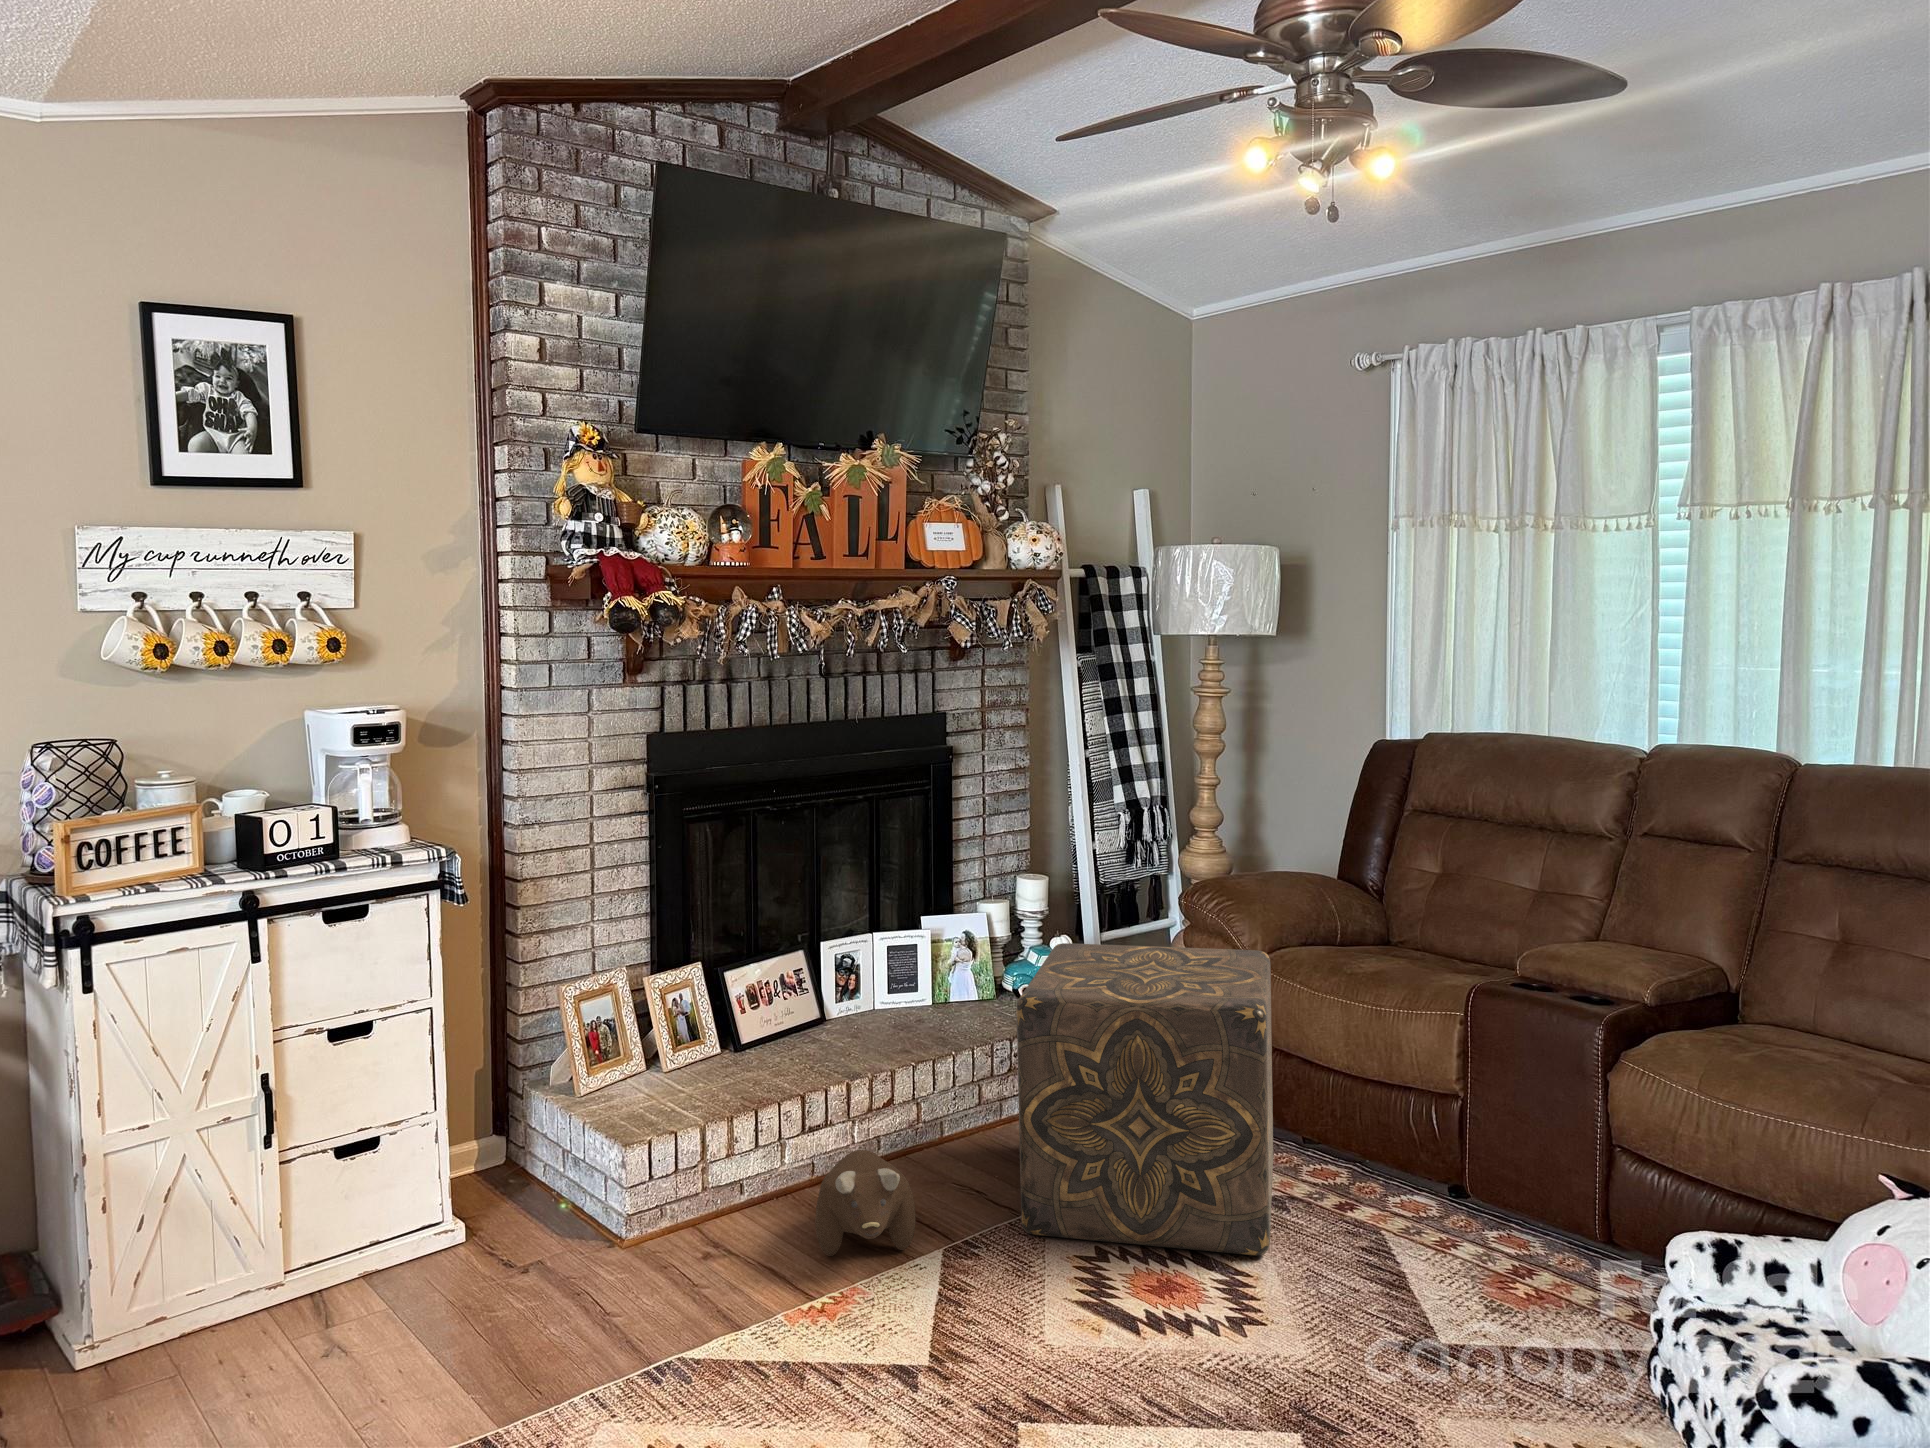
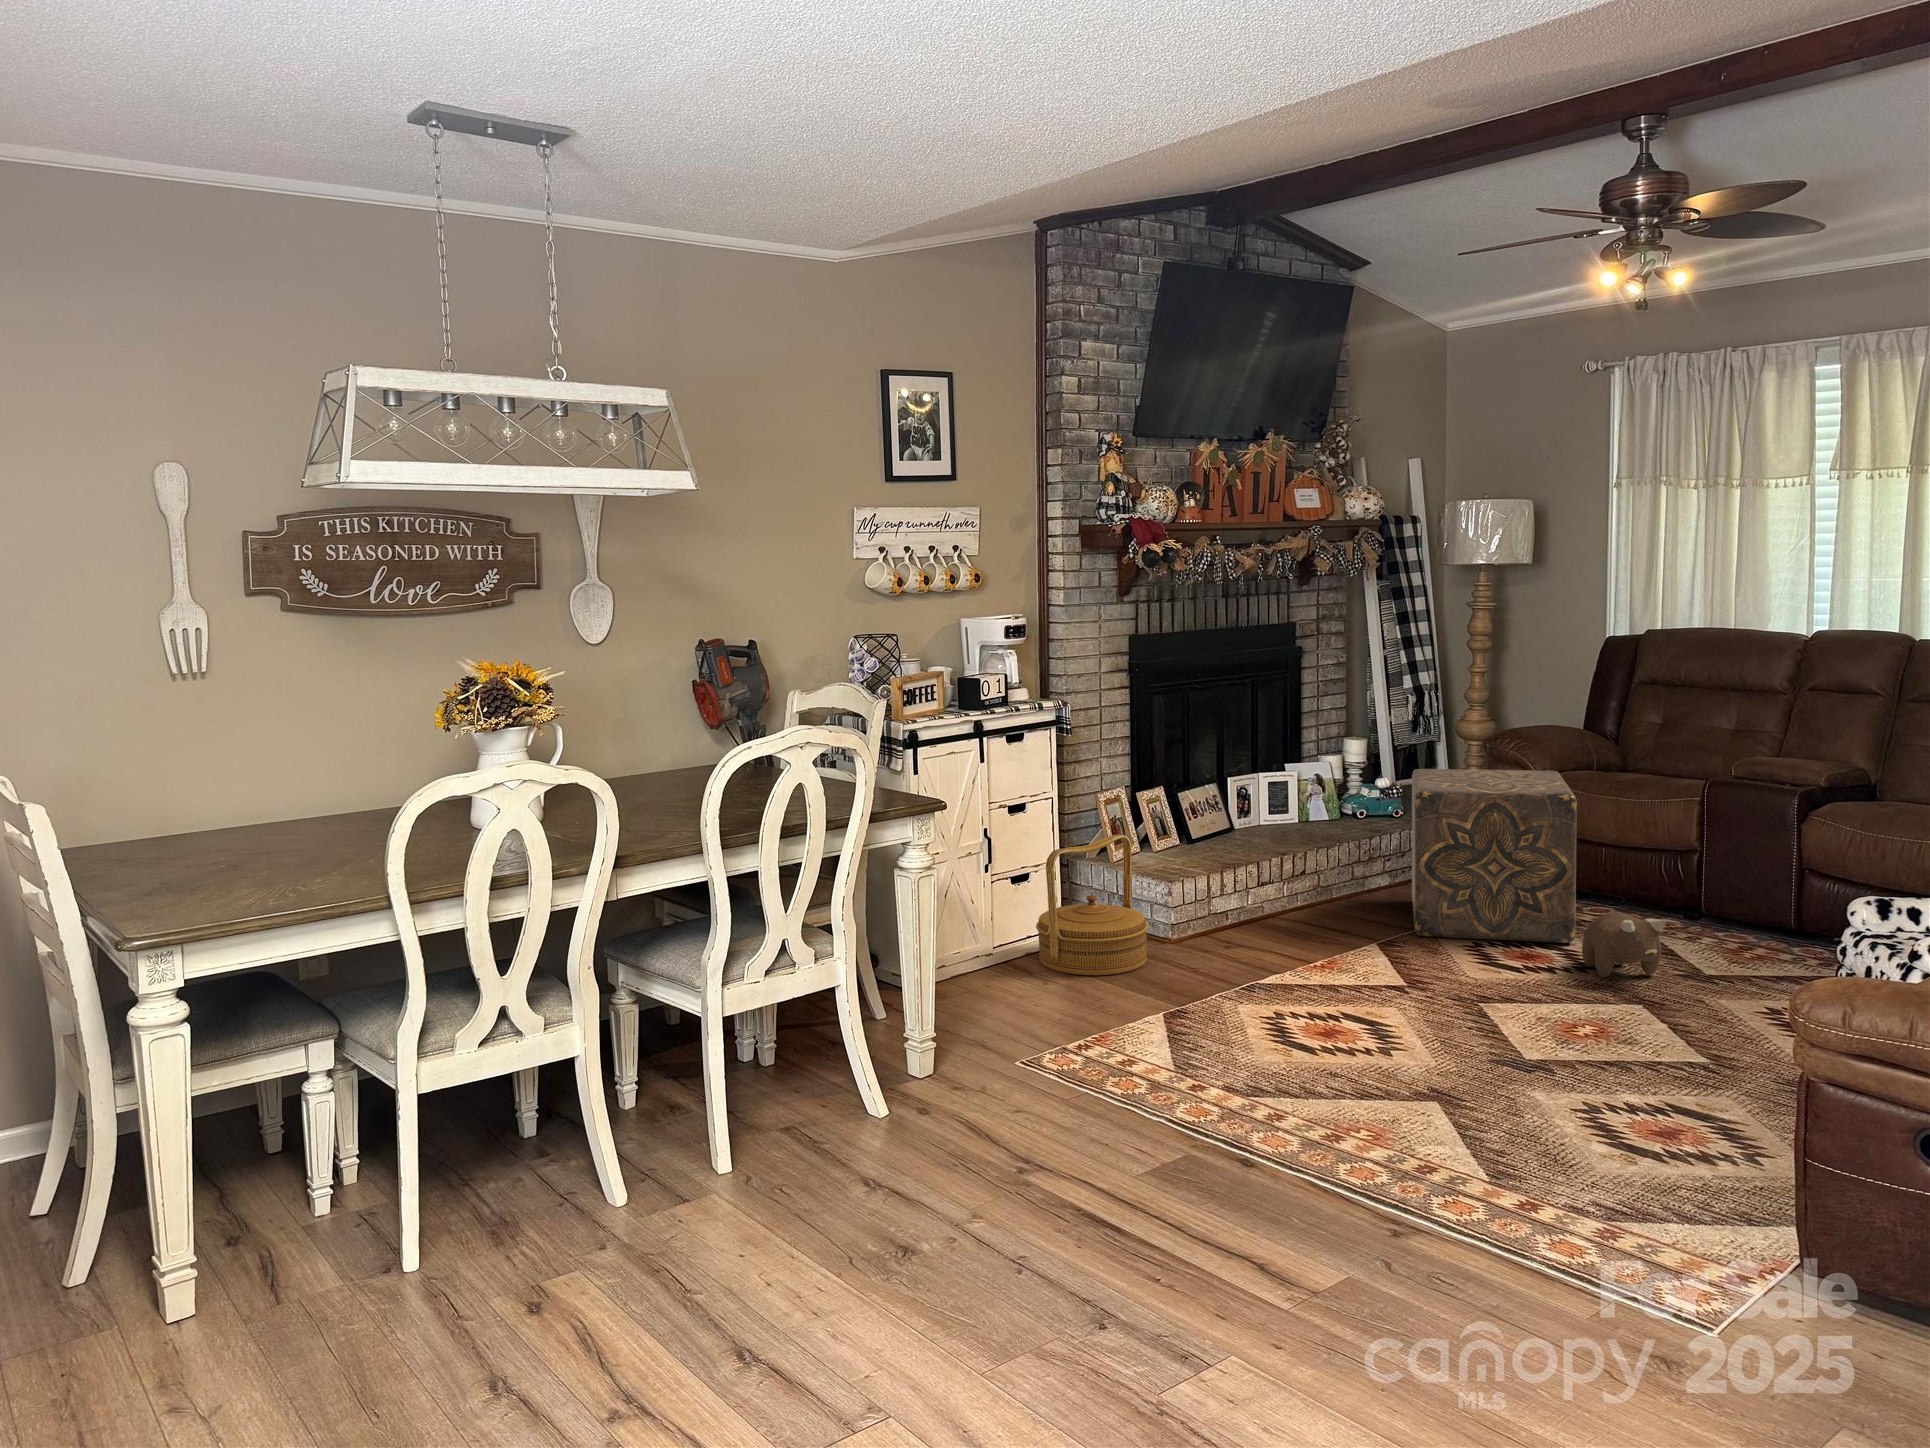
woven basket: none [338,1073,548,1343] -> present [1036,834,1149,975]
plush toy: present [815,1150,916,1256] -> present [1582,912,1665,978]

